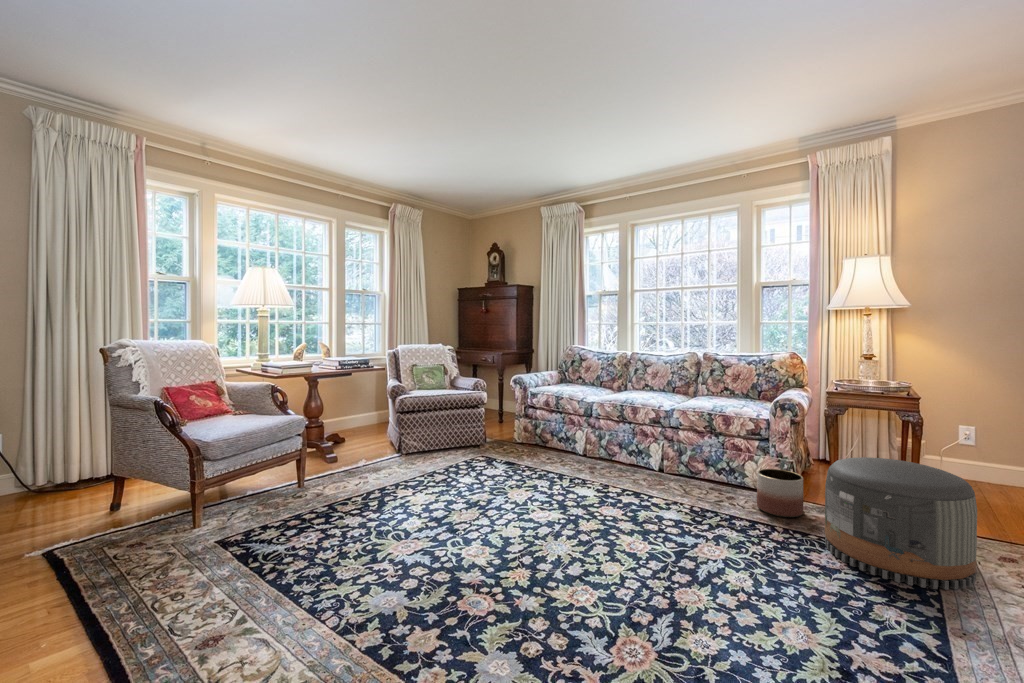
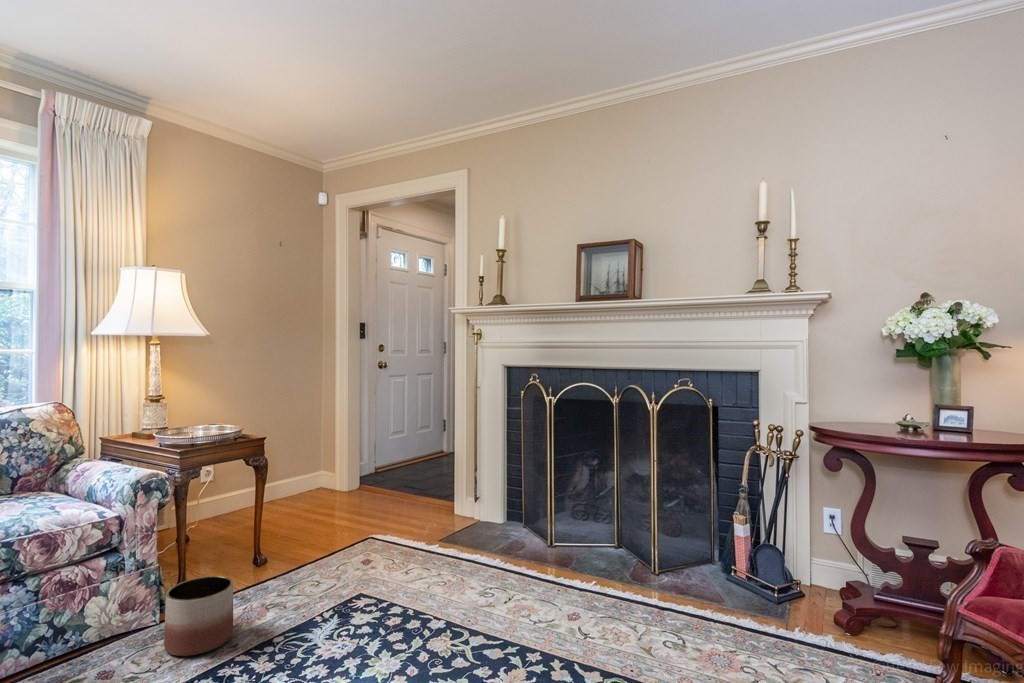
pouf: present [825,457,977,590] -> none [290,504,417,642]

